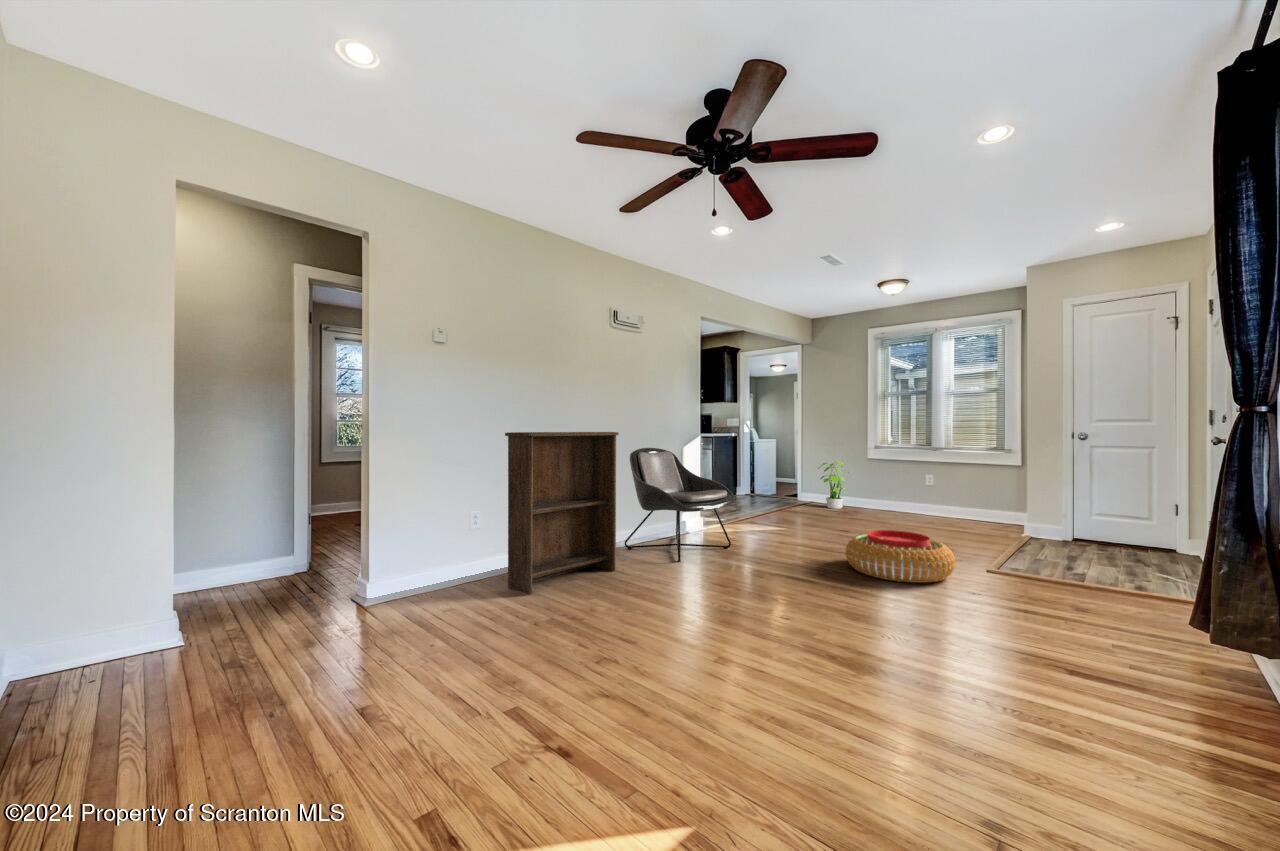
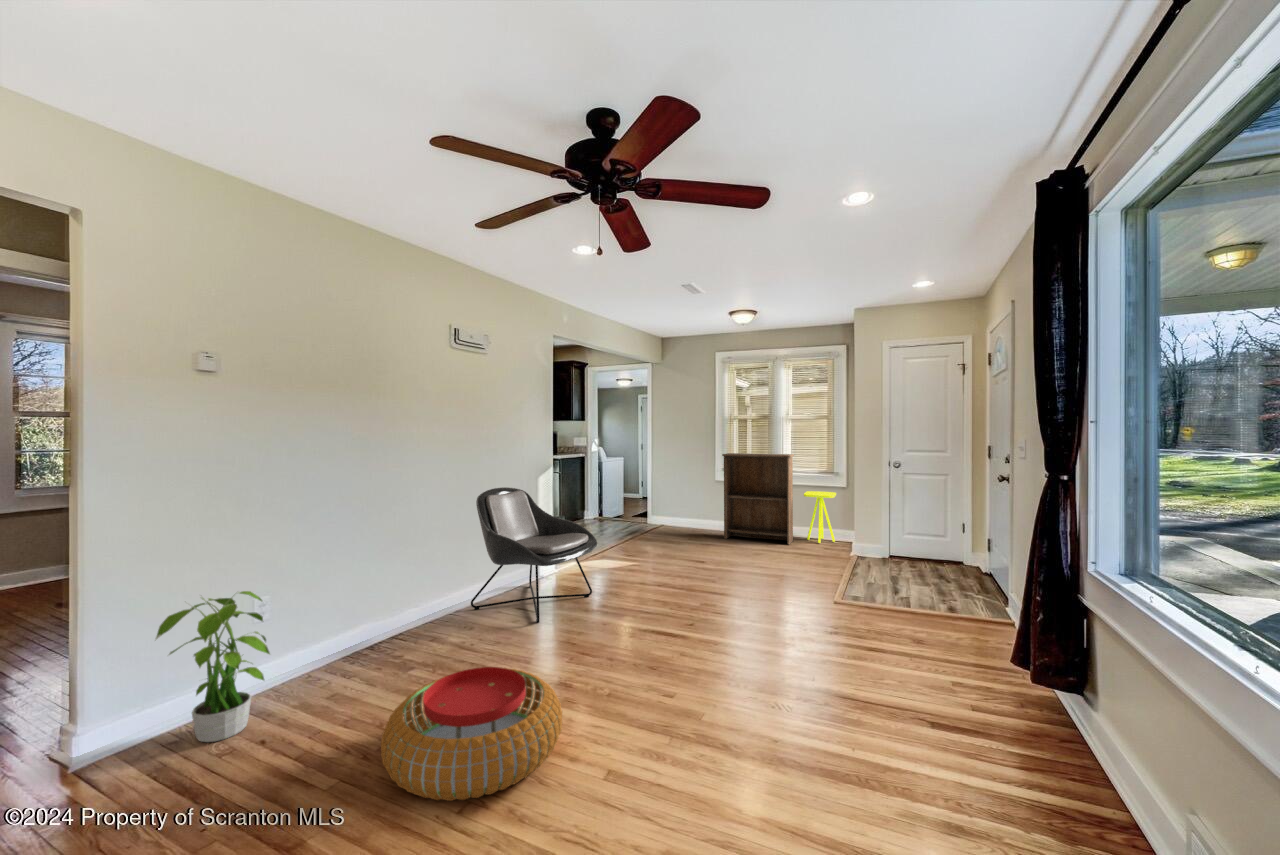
bookshelf: present [505,432,619,594] -> present [722,453,794,544]
potted plant: present [818,461,849,509] -> present [156,591,270,742]
side table: none [968,471,1010,526] -> present [804,491,836,543]
pouf: present [845,530,955,583] -> present [381,667,562,801]

